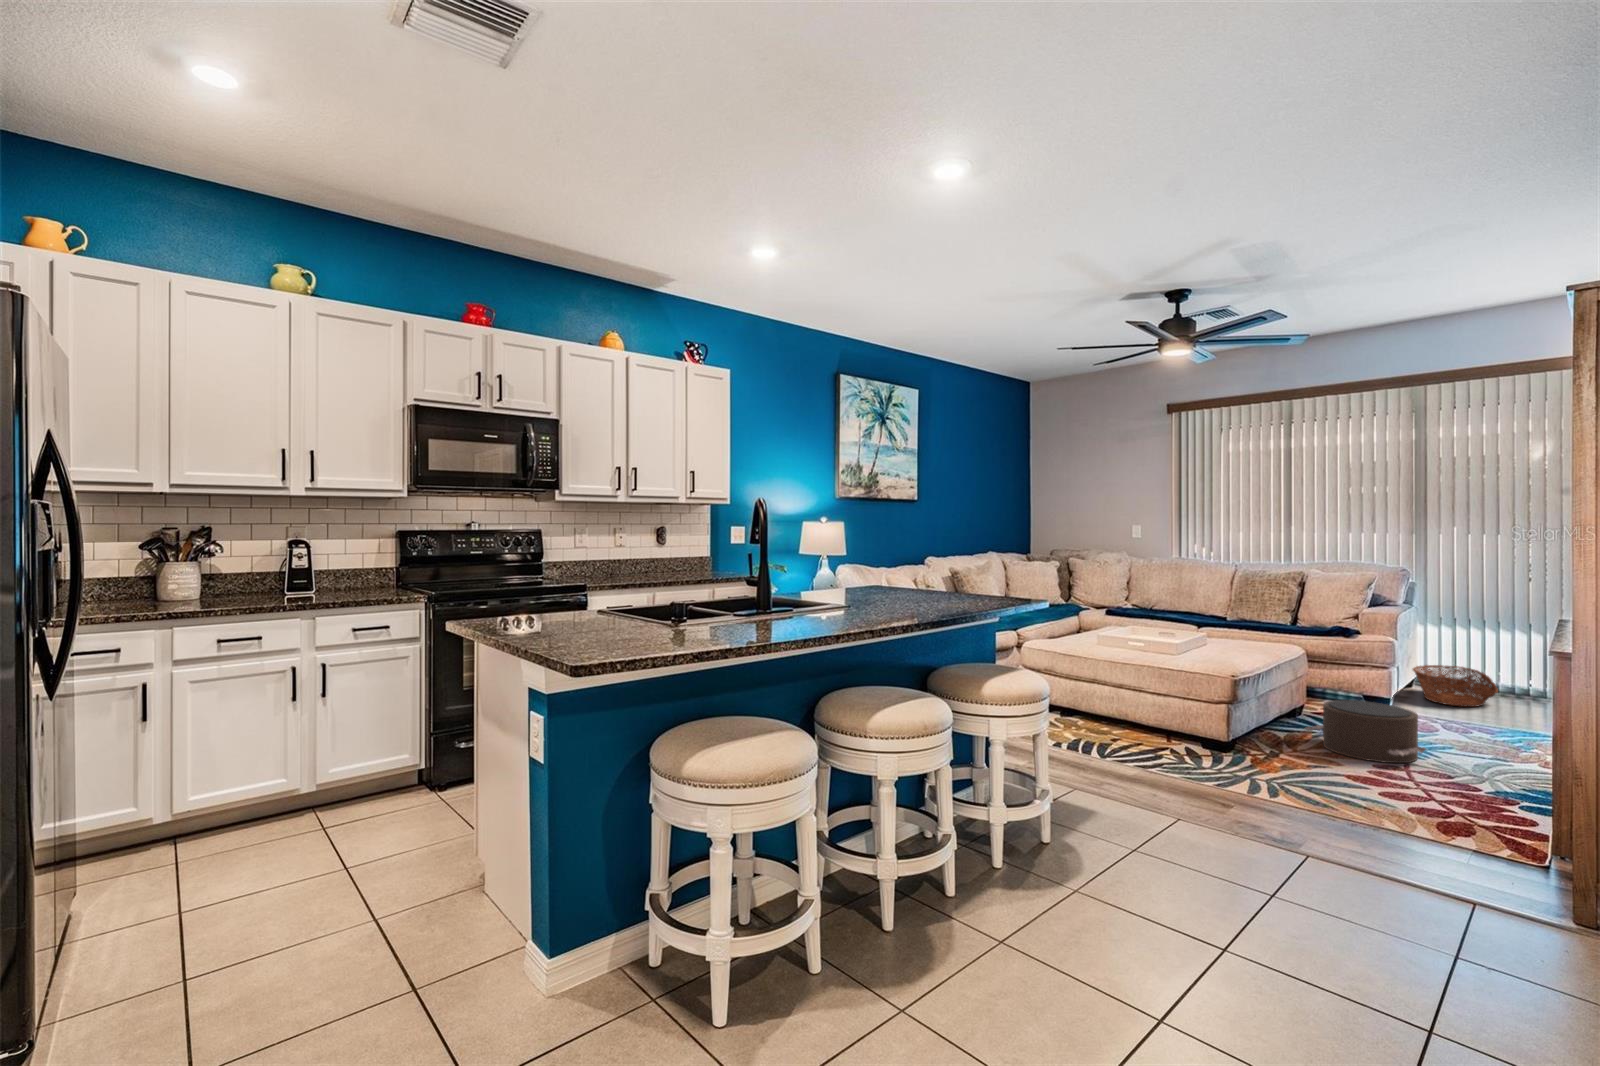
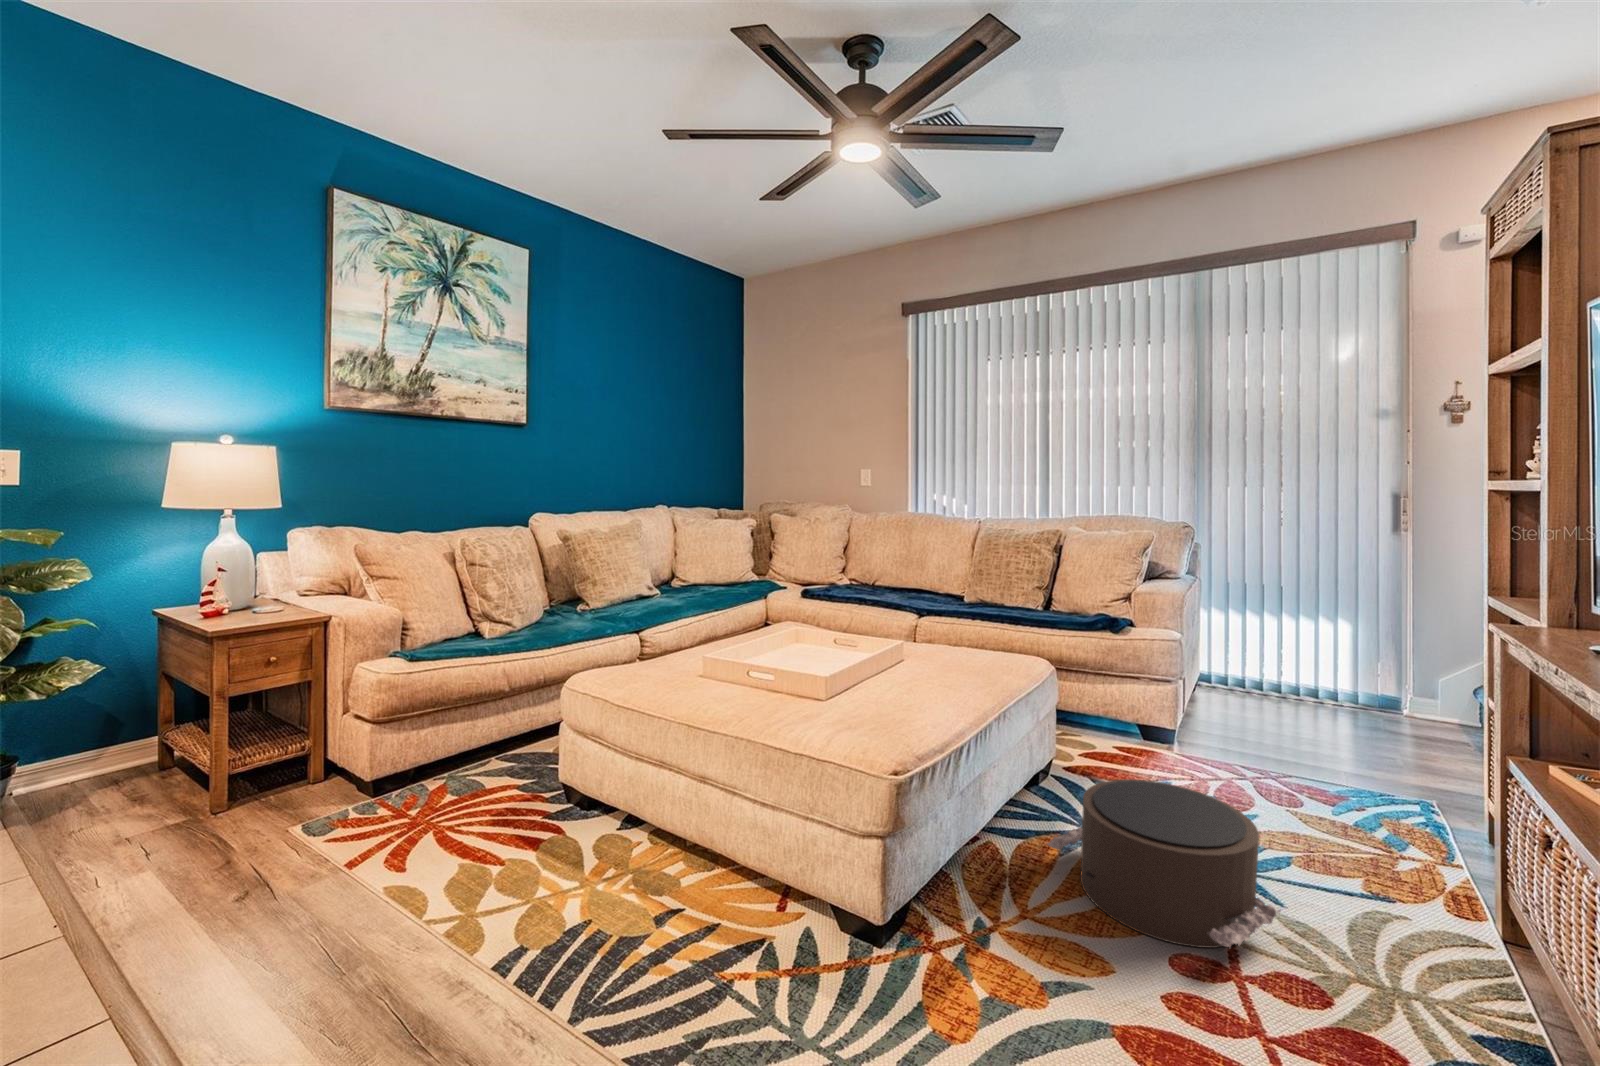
basket: present [1413,665,1498,707] -> none [1197,660,1309,730]

